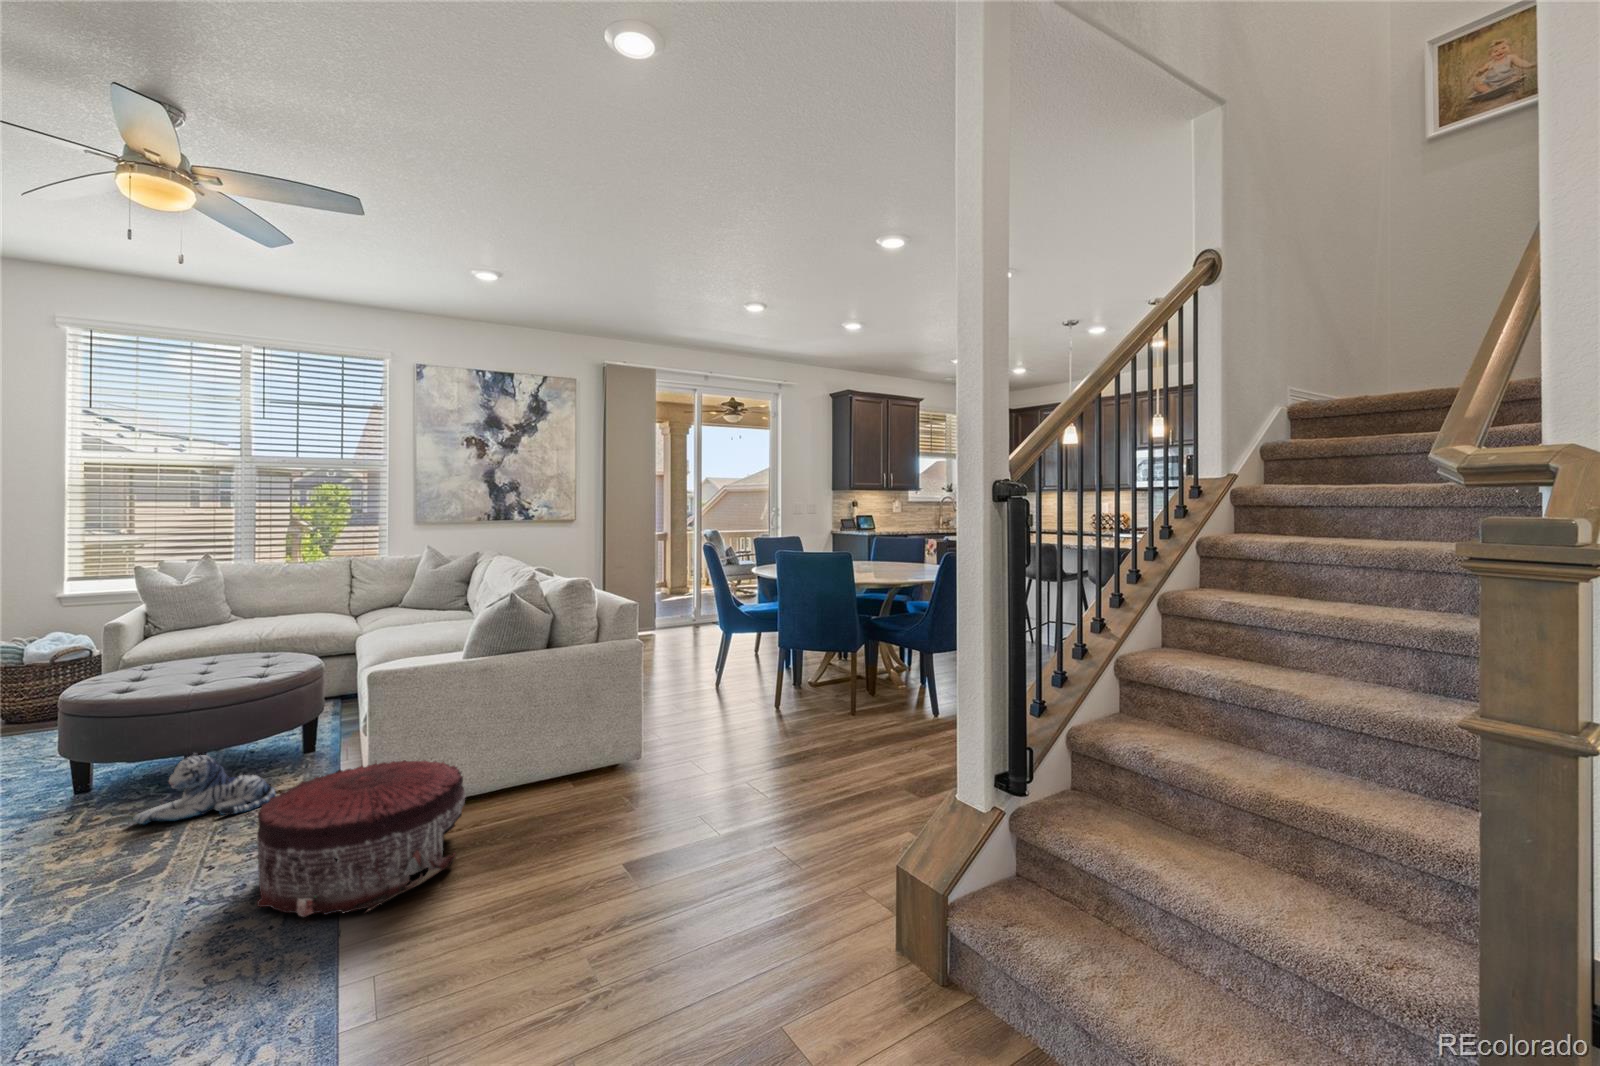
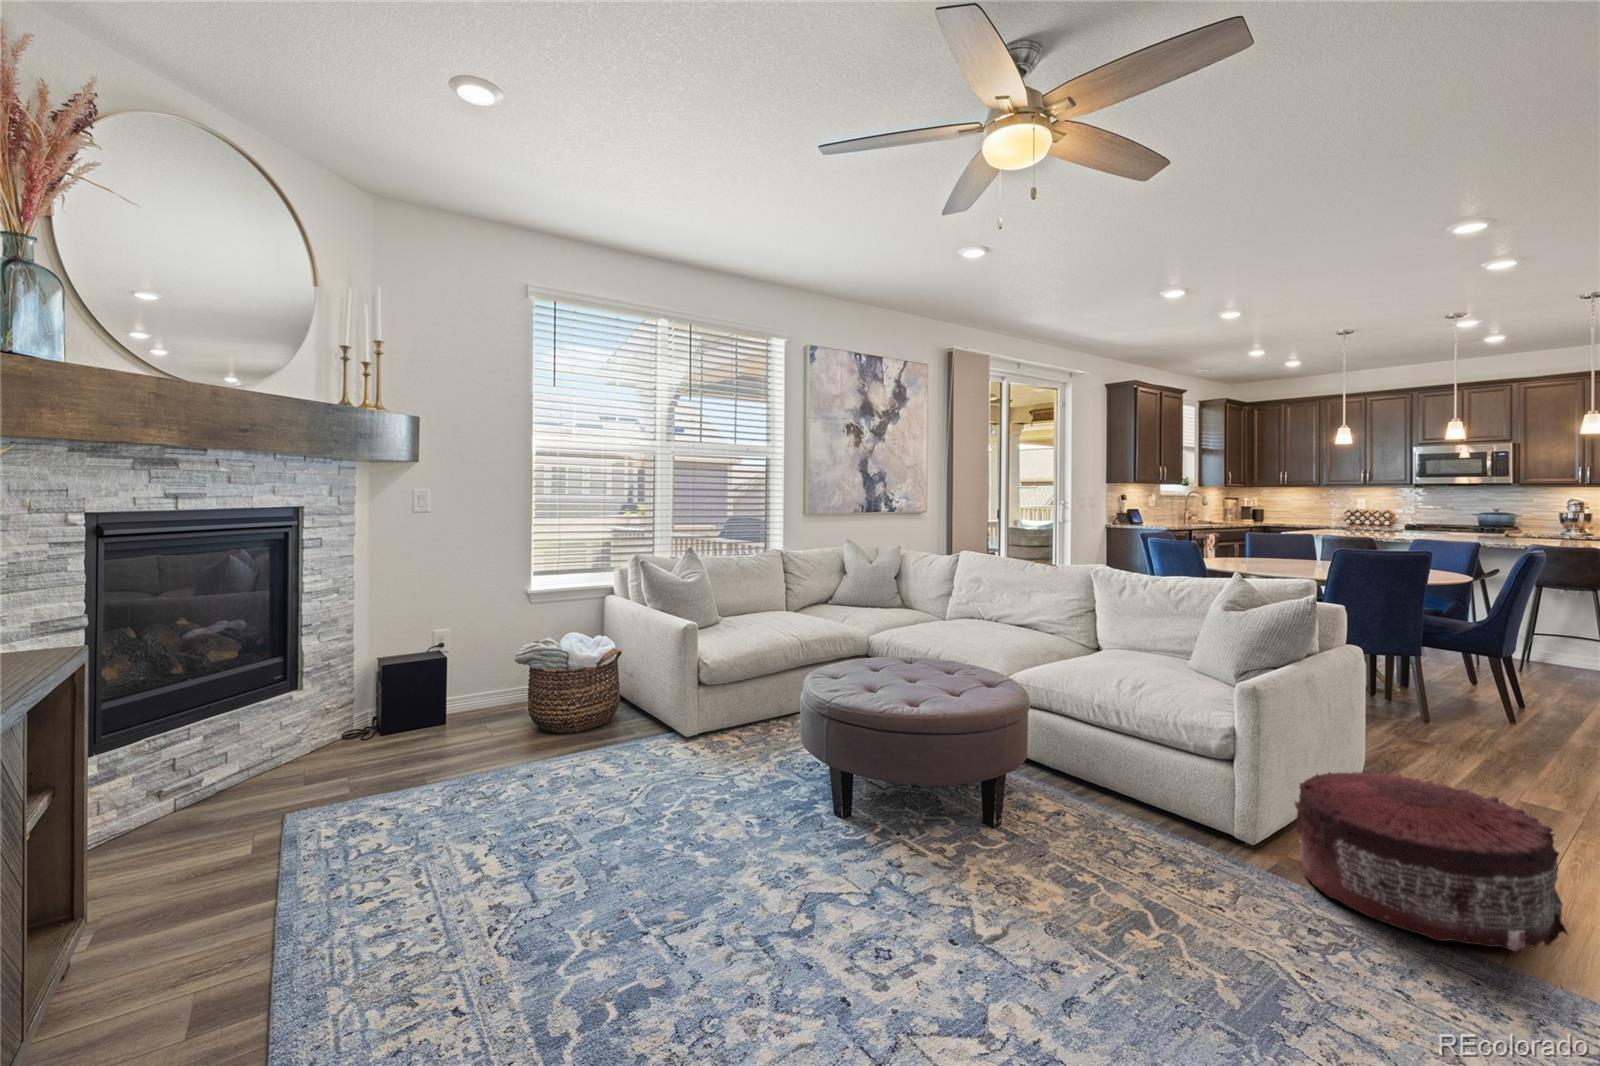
plush toy: present [133,753,276,824] -> none [1018,768,1100,848]

